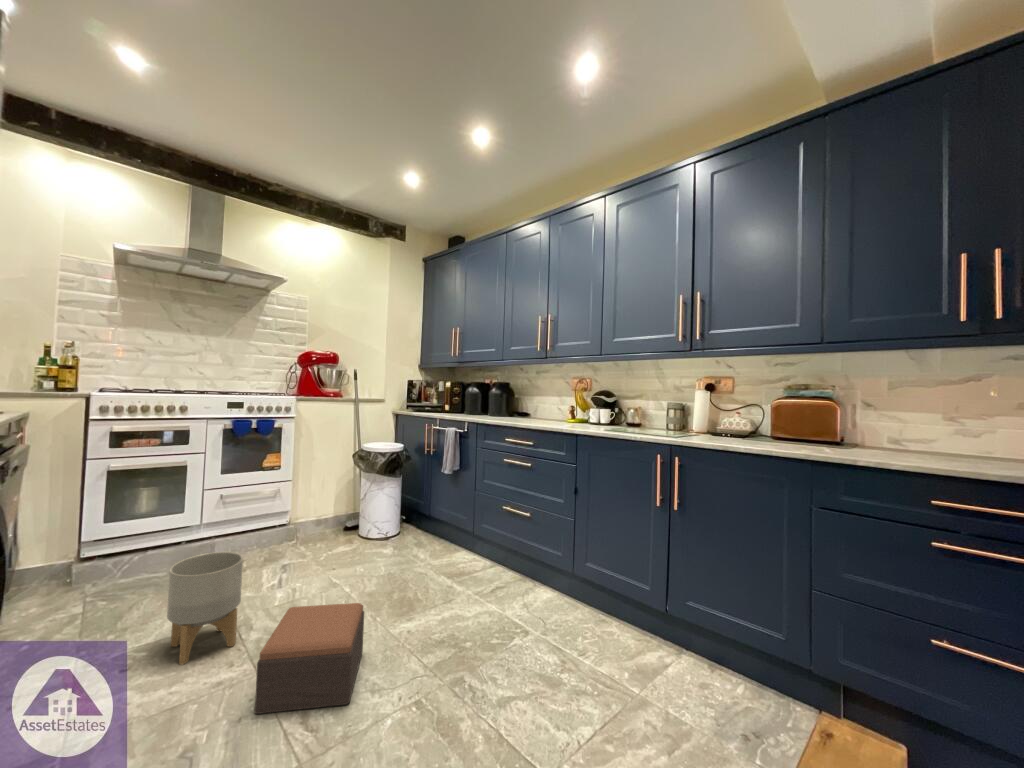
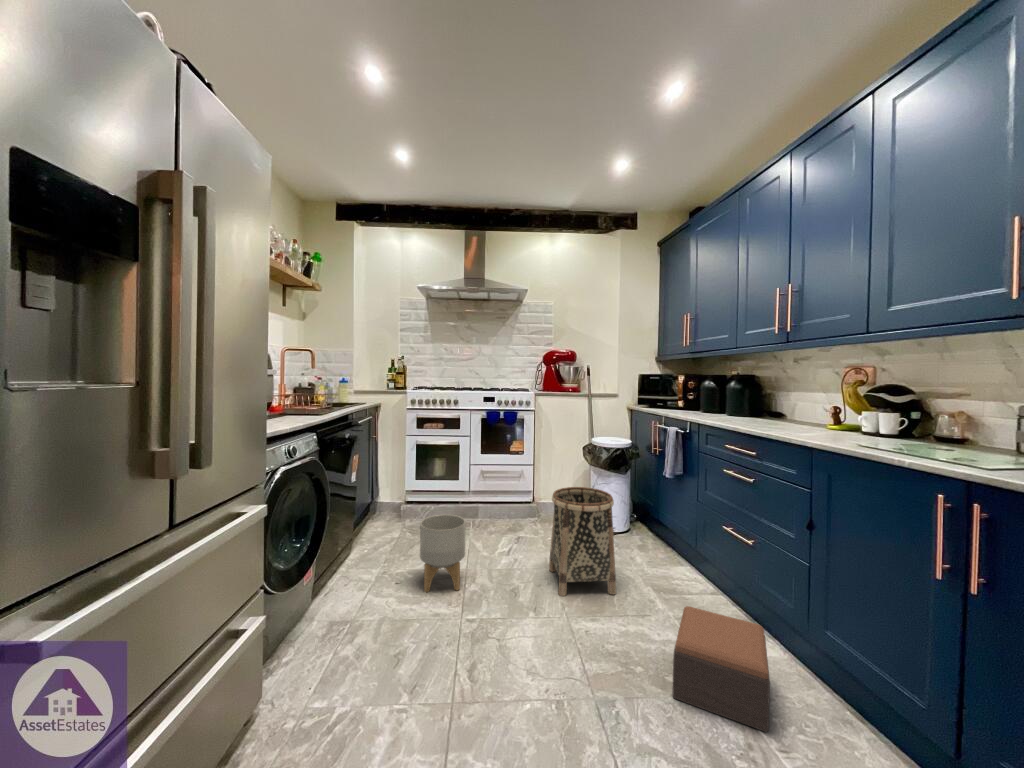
basket: none [339,492,417,610] -> present [549,487,616,596]
footstool: present [255,603,364,714] -> present [673,606,770,732]

